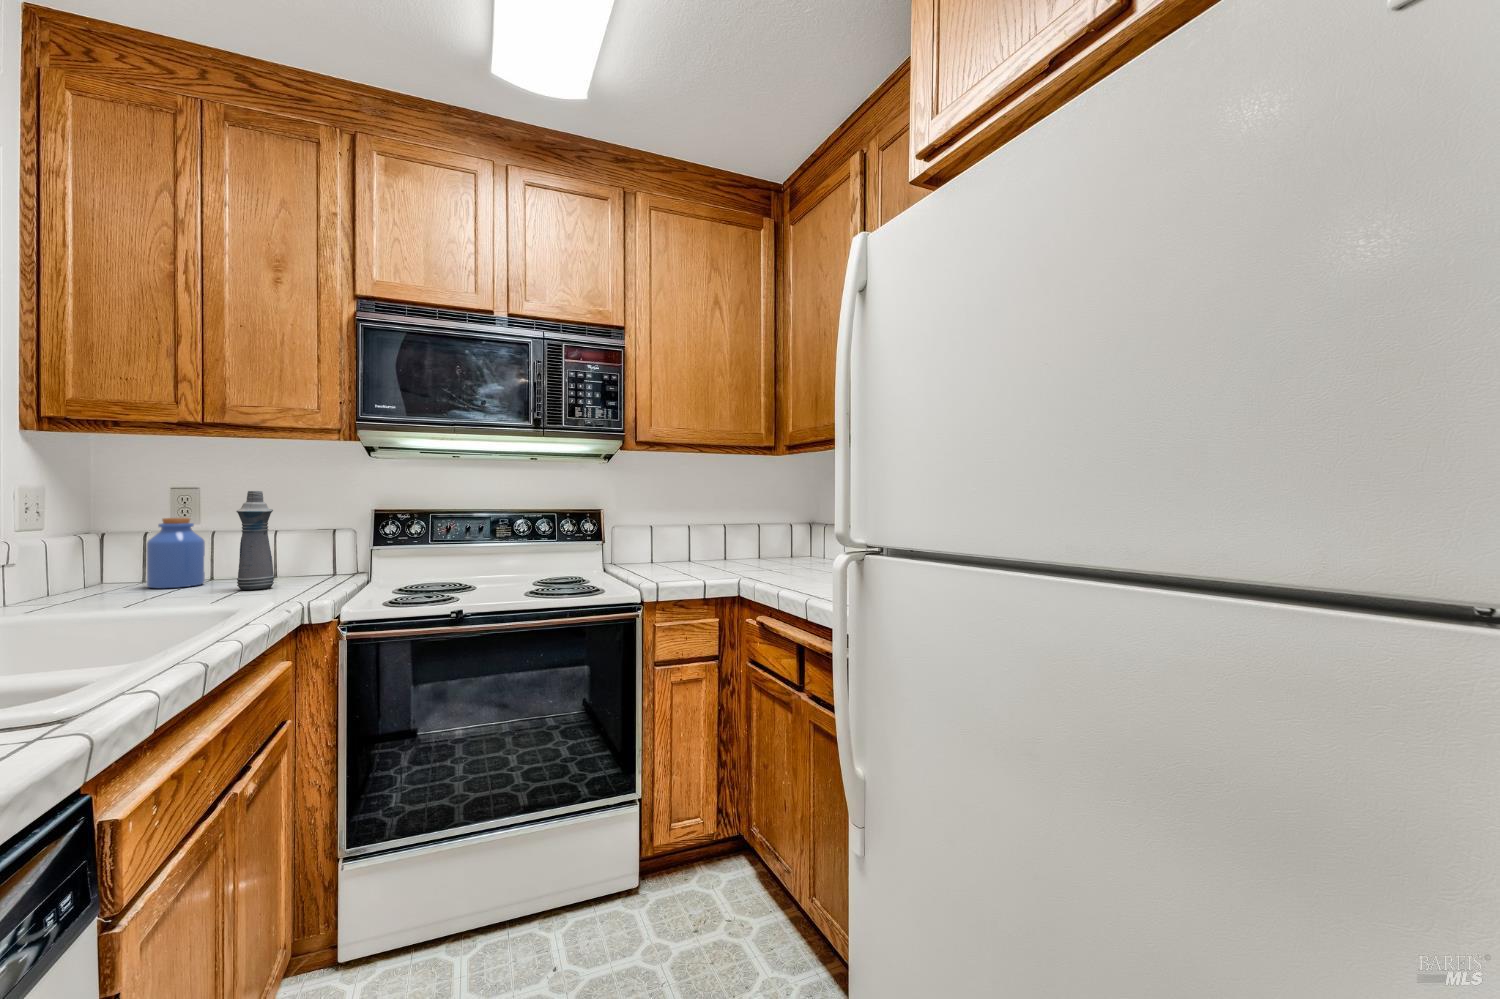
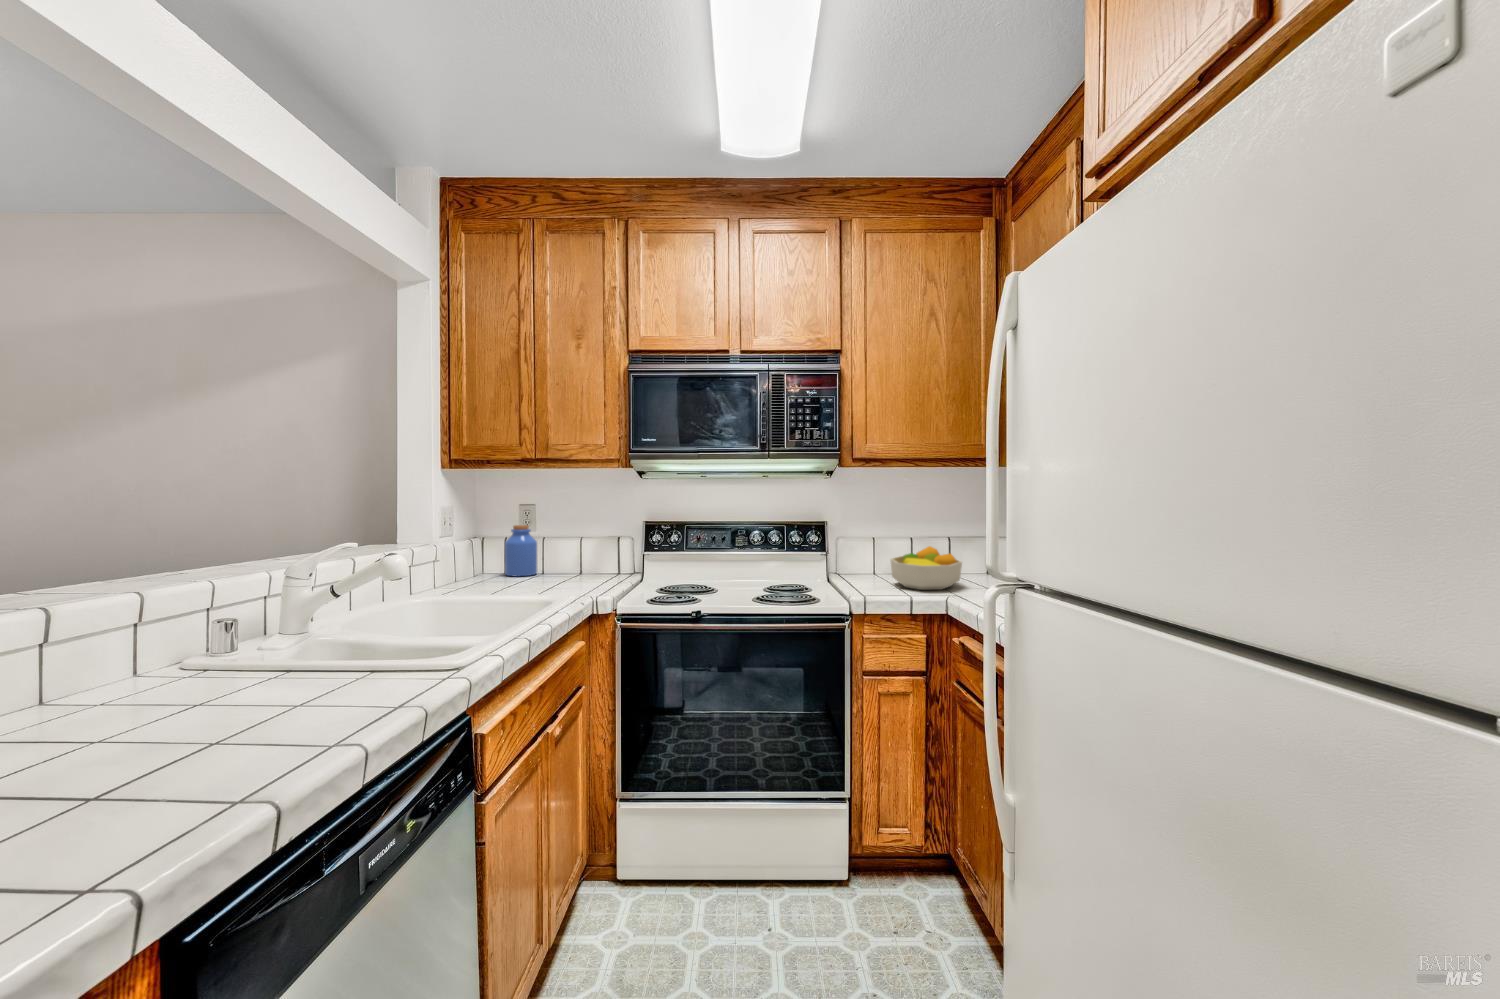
bottle: present [236,491,274,590] -> none [554,507,577,581]
fruit bowl: none [670,532,740,575] -> present [891,546,962,590]

